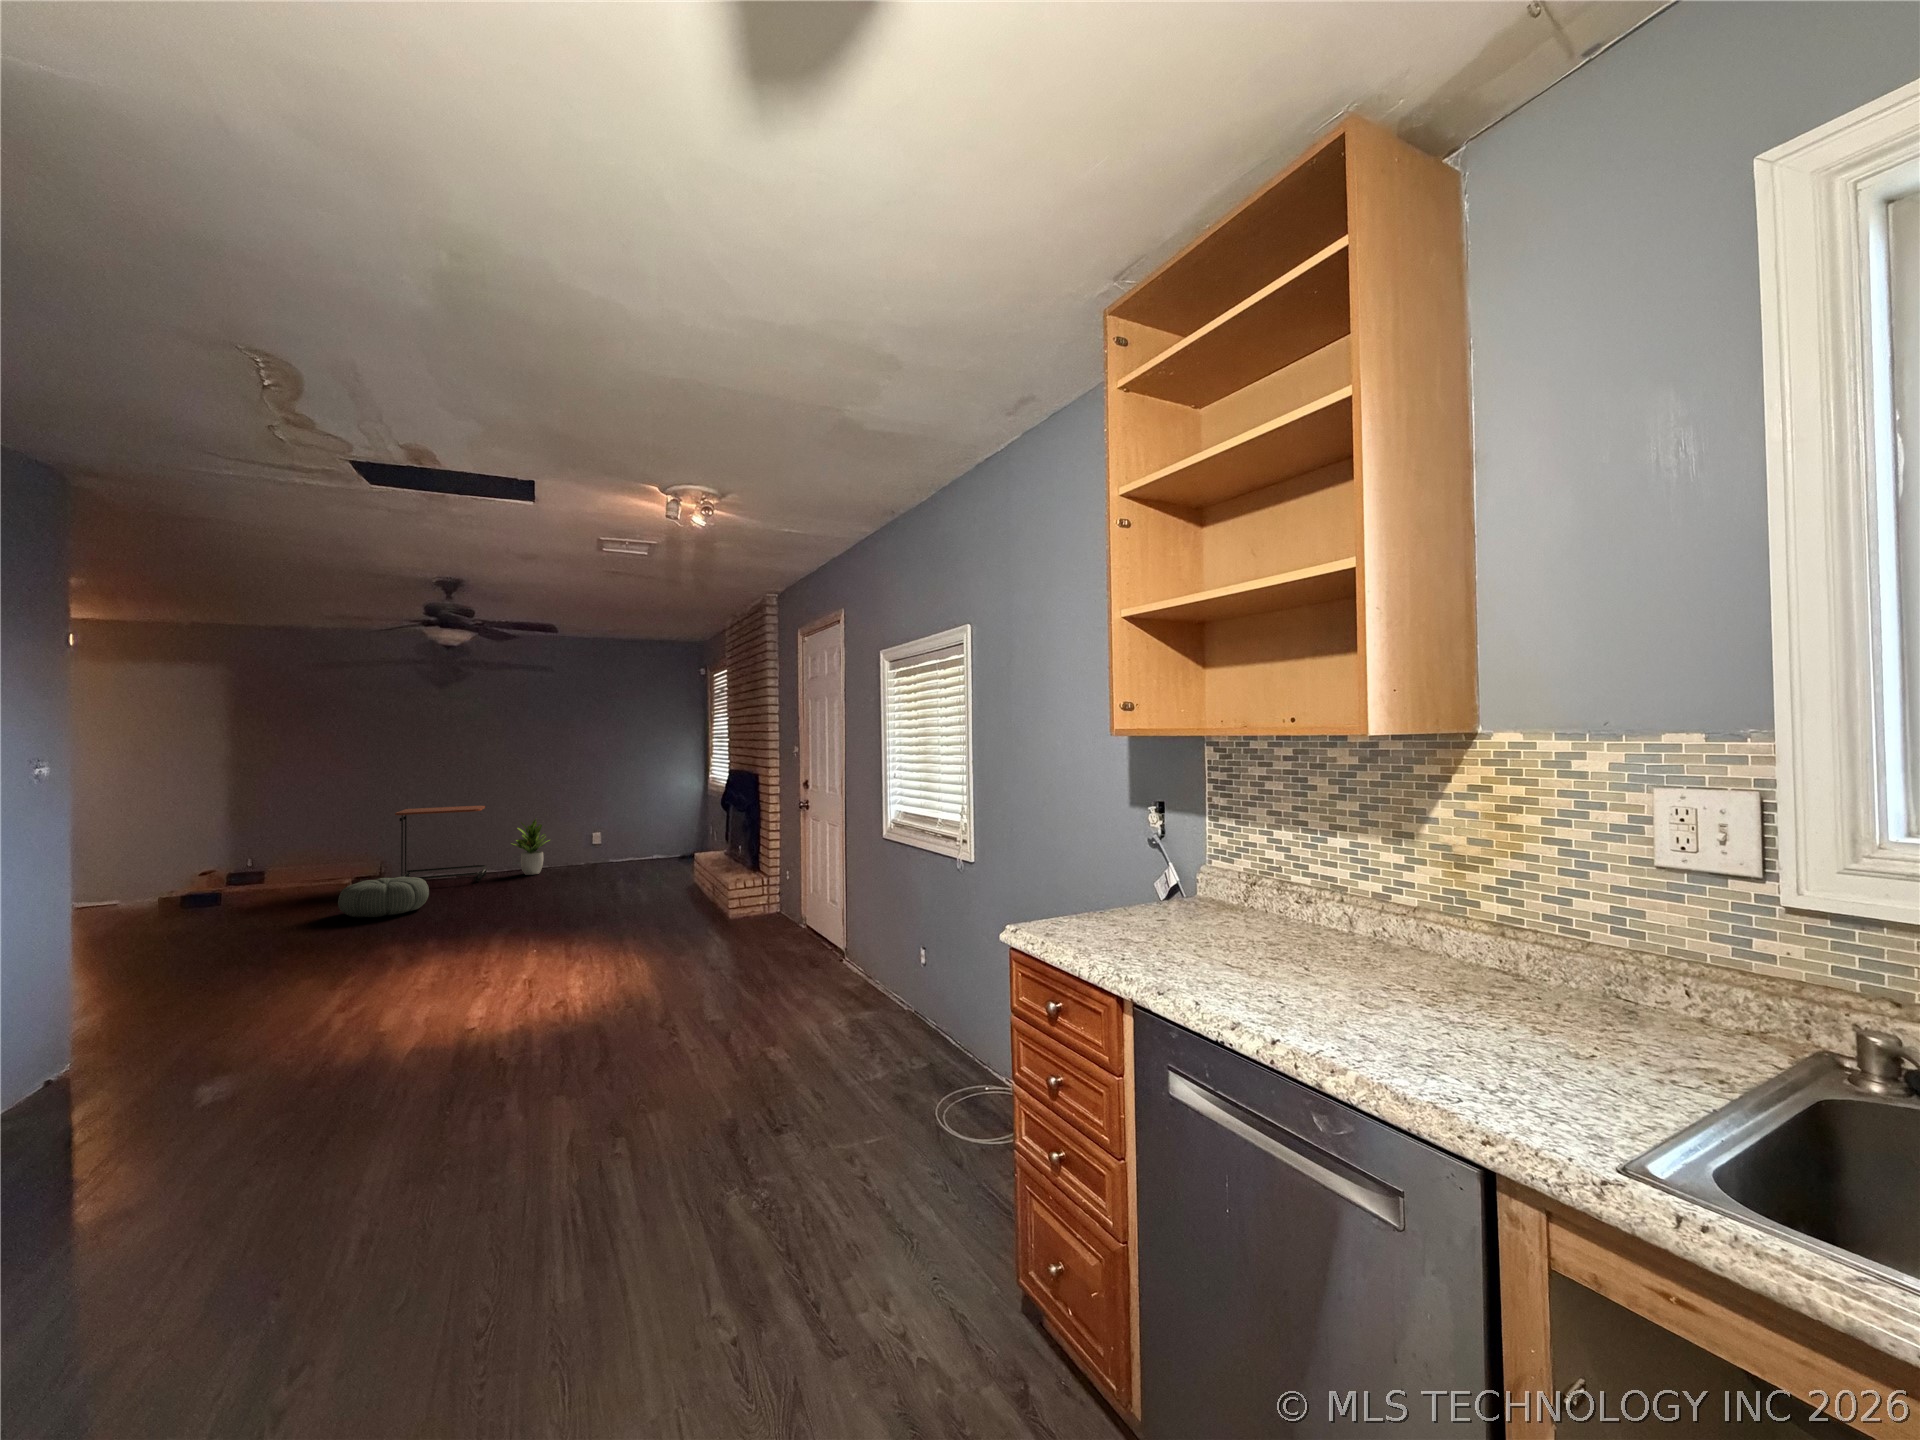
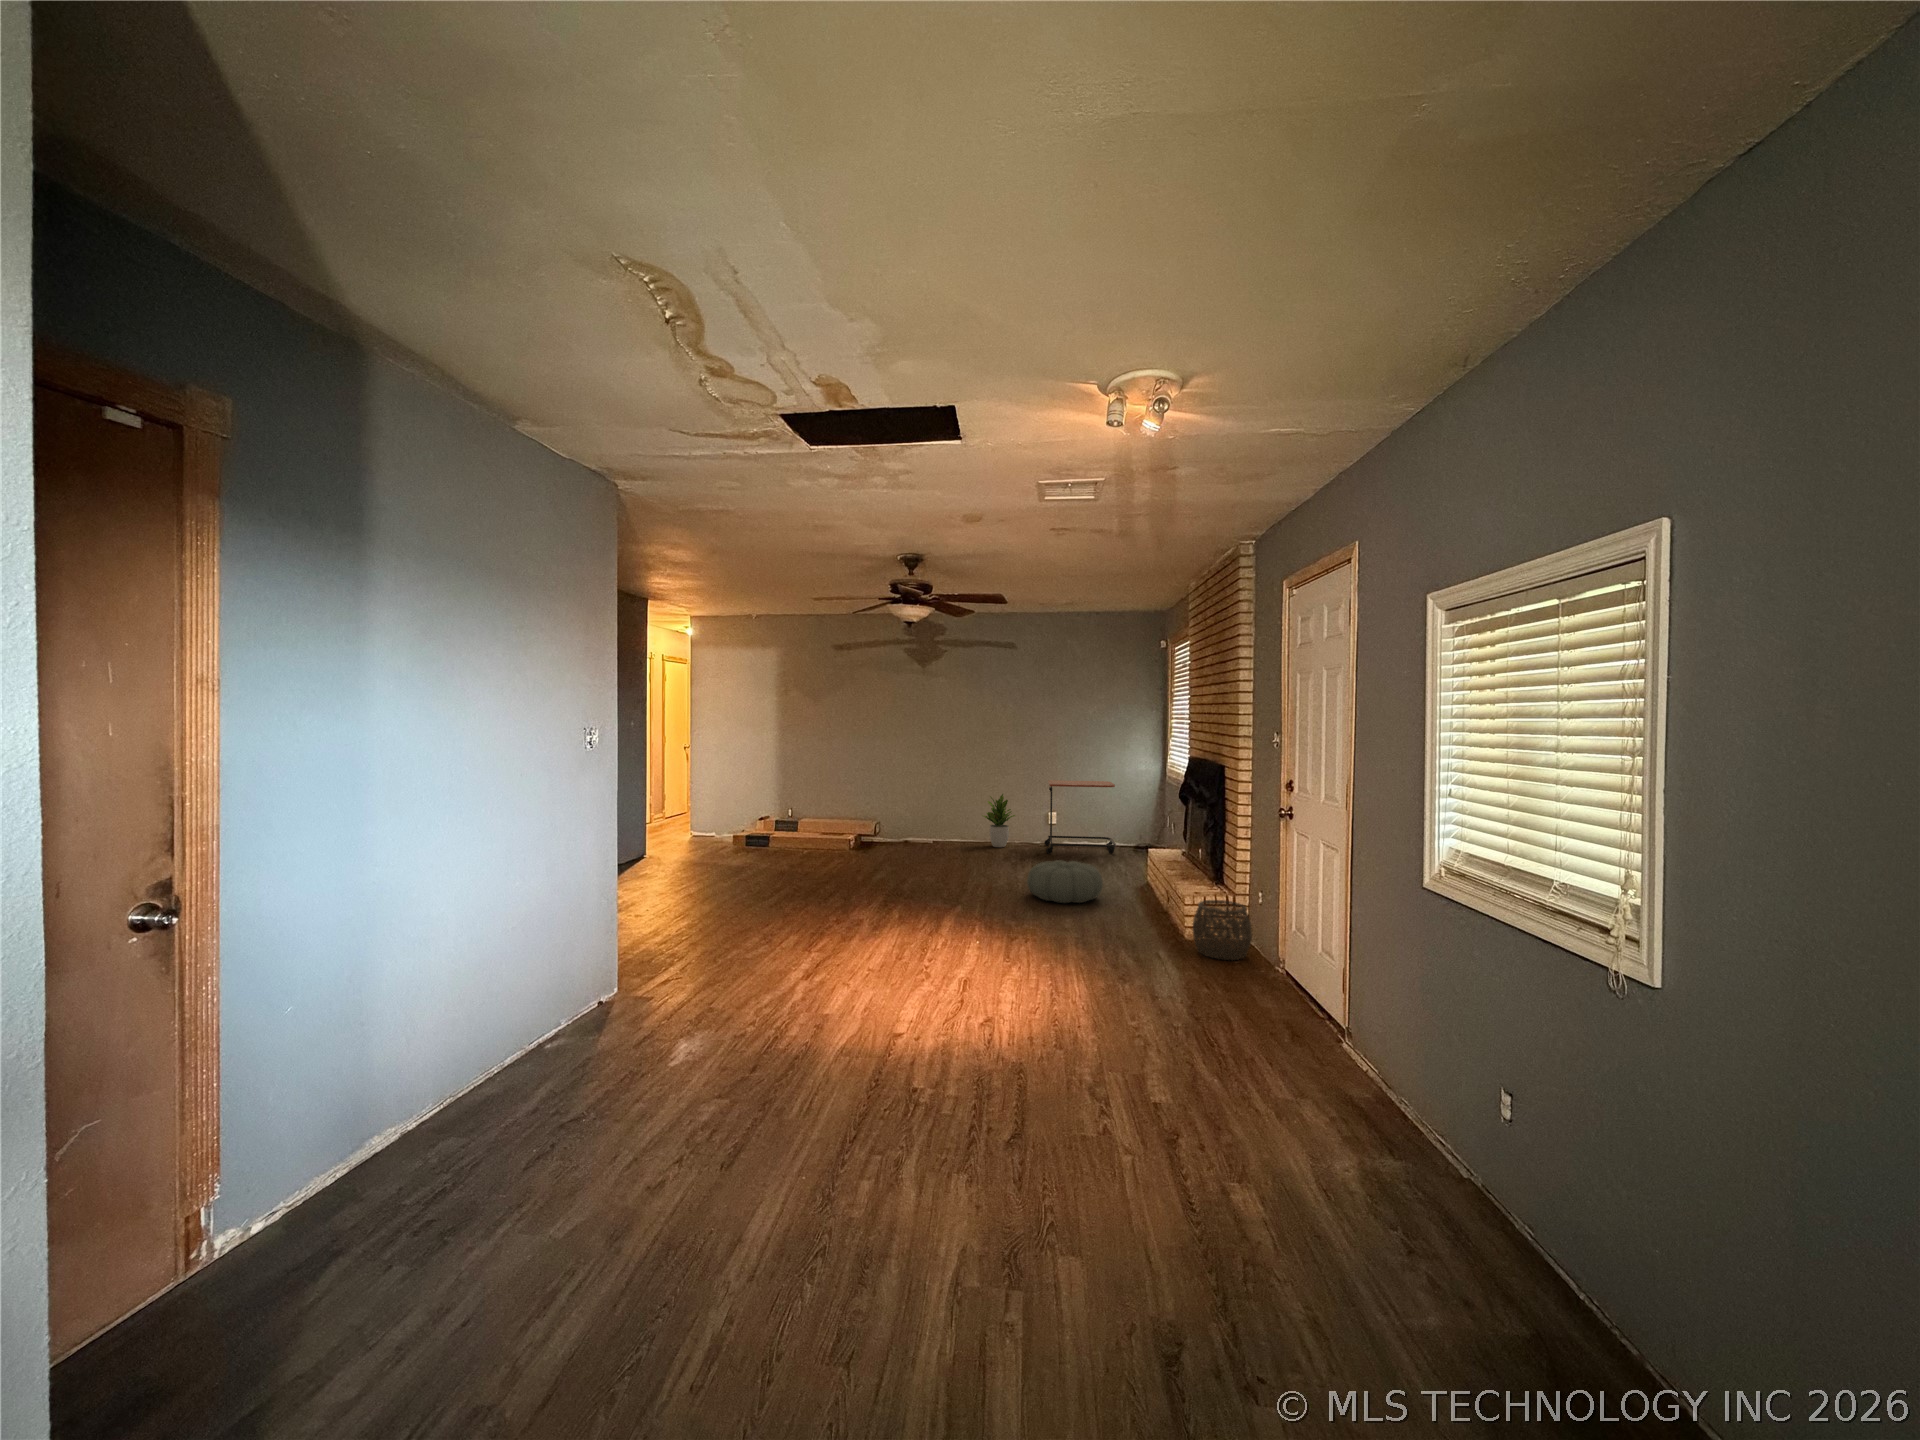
side table: present [395,806,487,882] -> present [1044,780,1116,854]
pouf: present [338,877,429,918] -> present [1027,860,1103,903]
woven basket: none [734,882,782,930] -> present [1192,900,1252,960]

